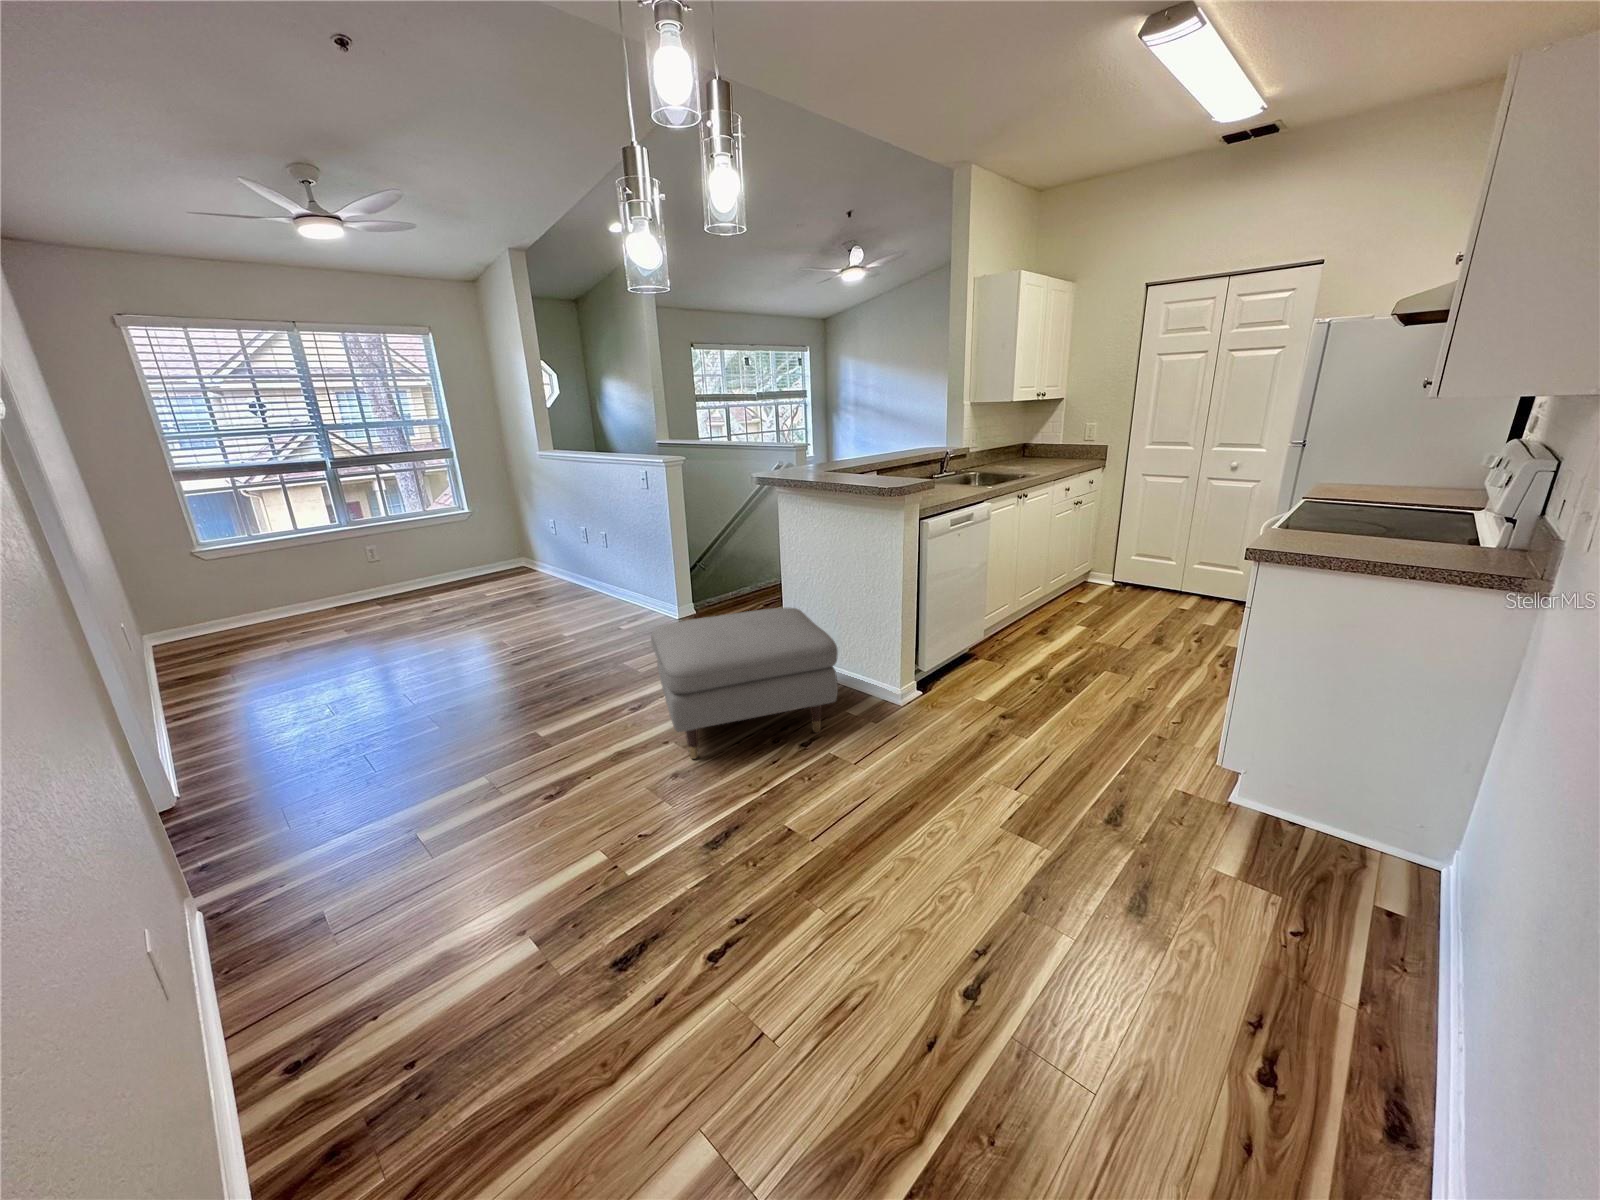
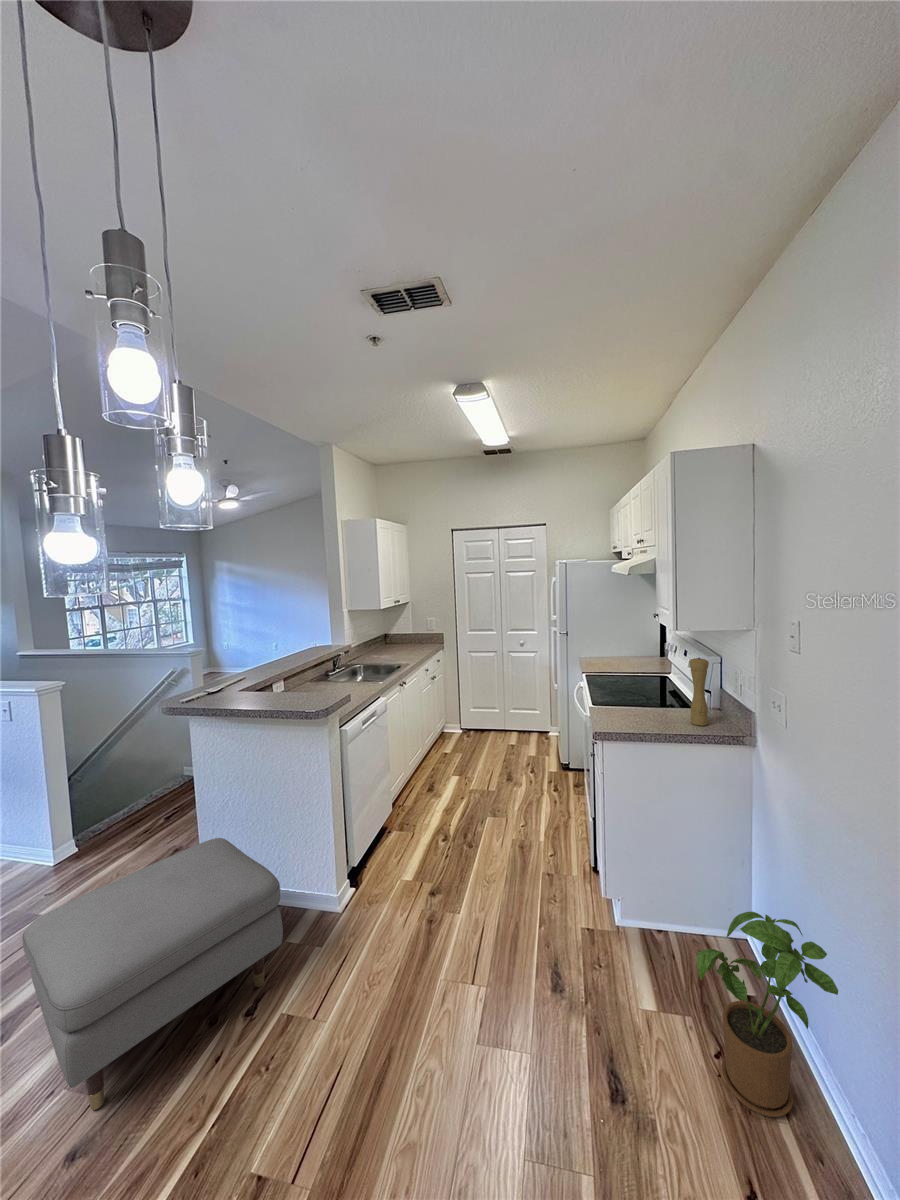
pepper mill: none [1440,447,1508,560] -> present [689,658,709,726]
house plant: none [1267,772,1483,1003] -> present [697,912,838,1117]

